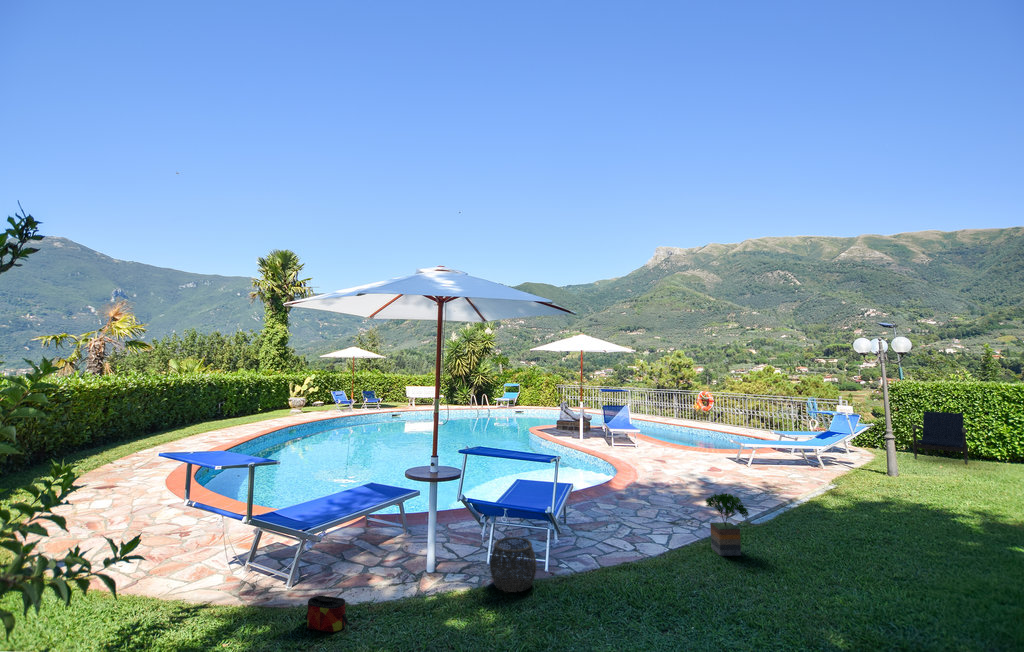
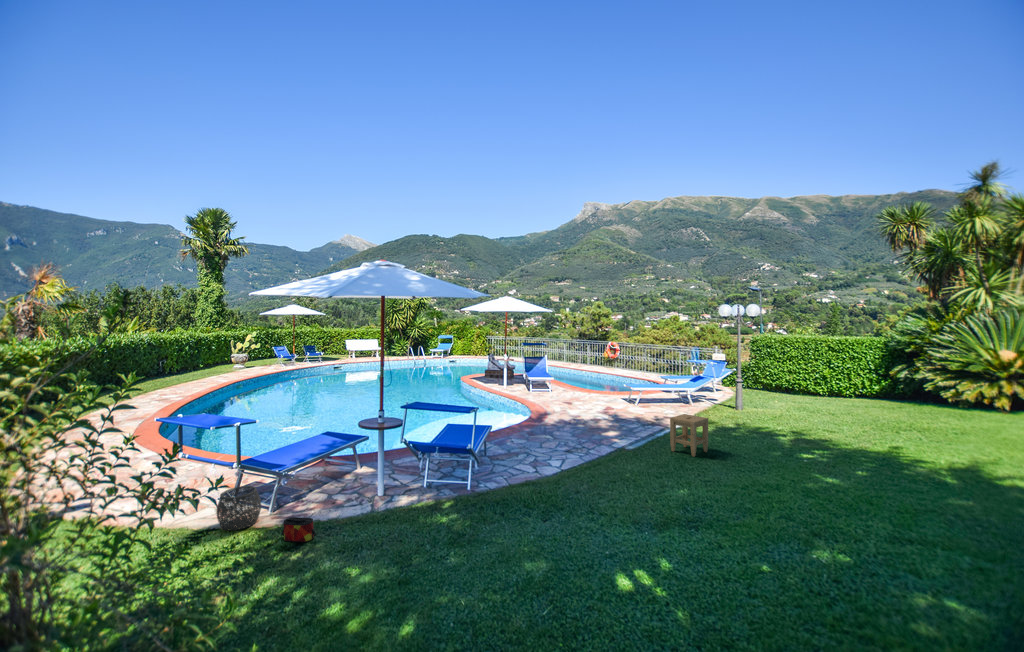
lounge chair: present [912,412,968,464] -> none [763,357,801,397]
stool: none [813,479,871,540] -> present [670,414,708,457]
potted tree: present [705,493,749,556] -> none [588,427,619,473]
woven basket: present [490,537,537,592] -> present [217,486,261,531]

